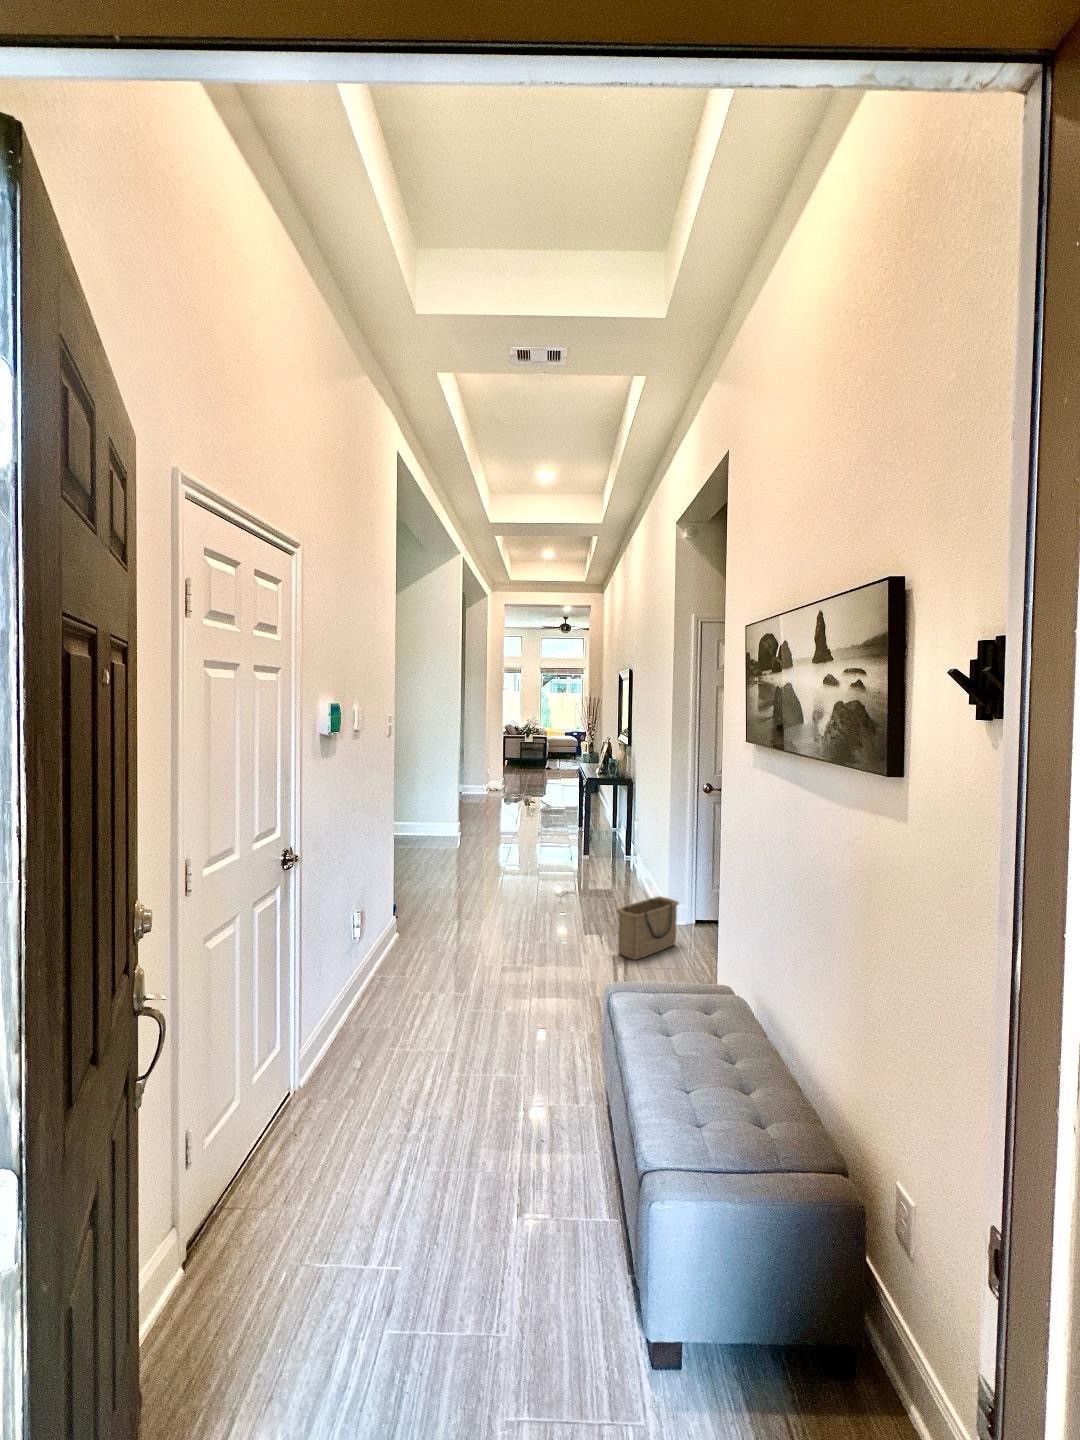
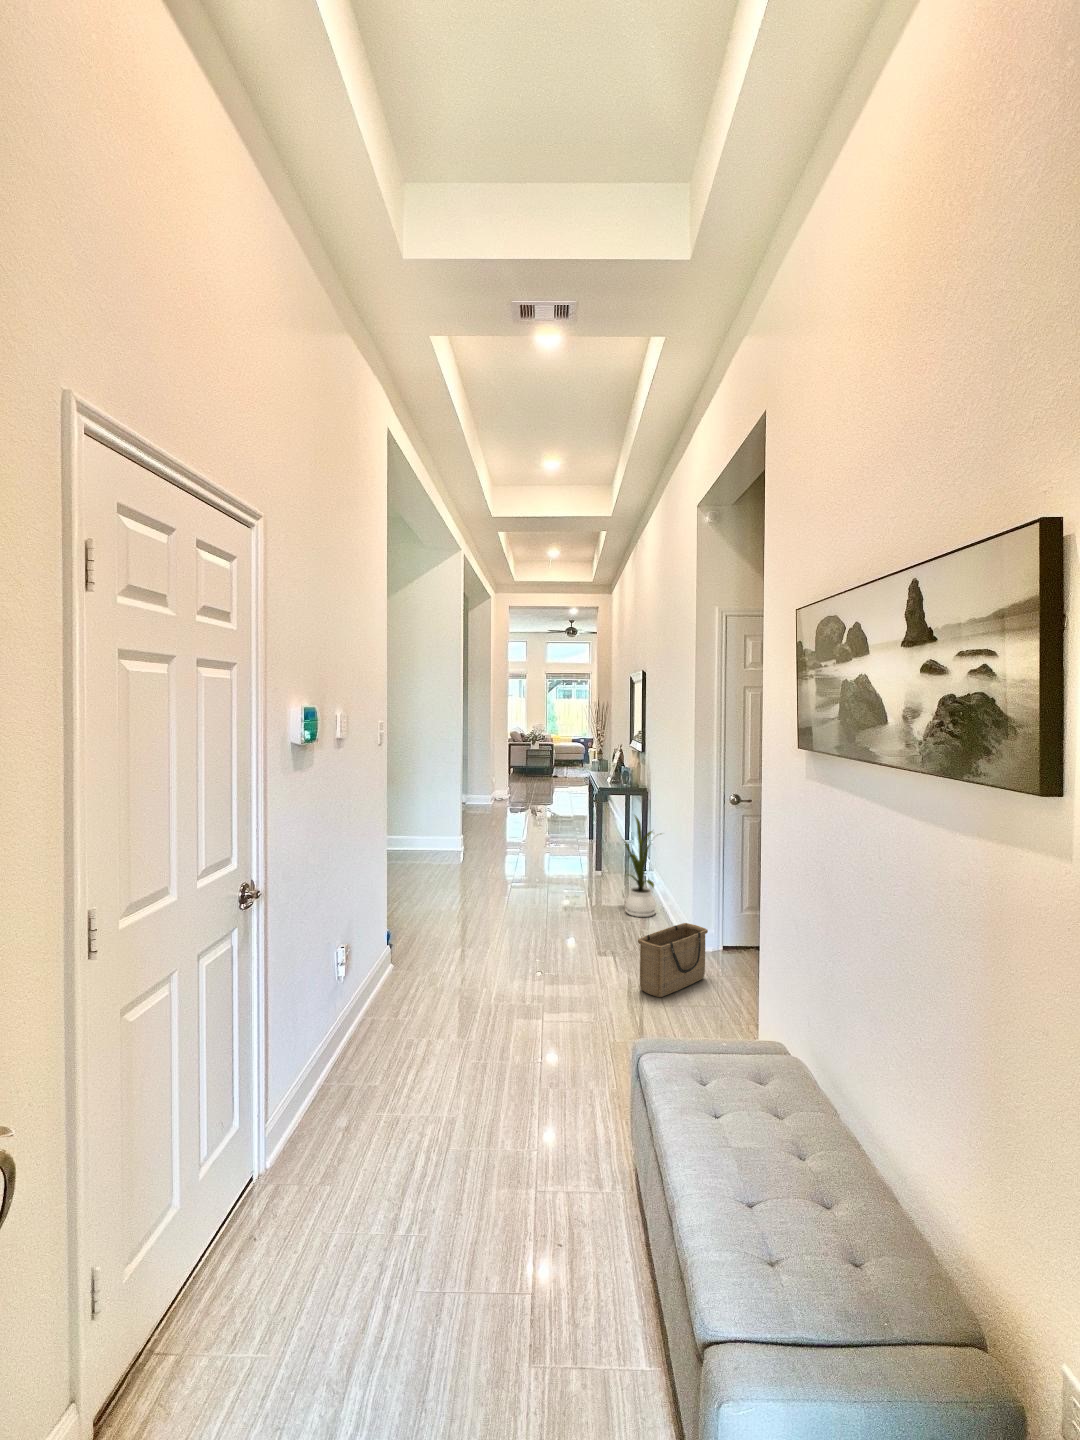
house plant: none [606,801,645,894] -> present [625,816,656,917]

